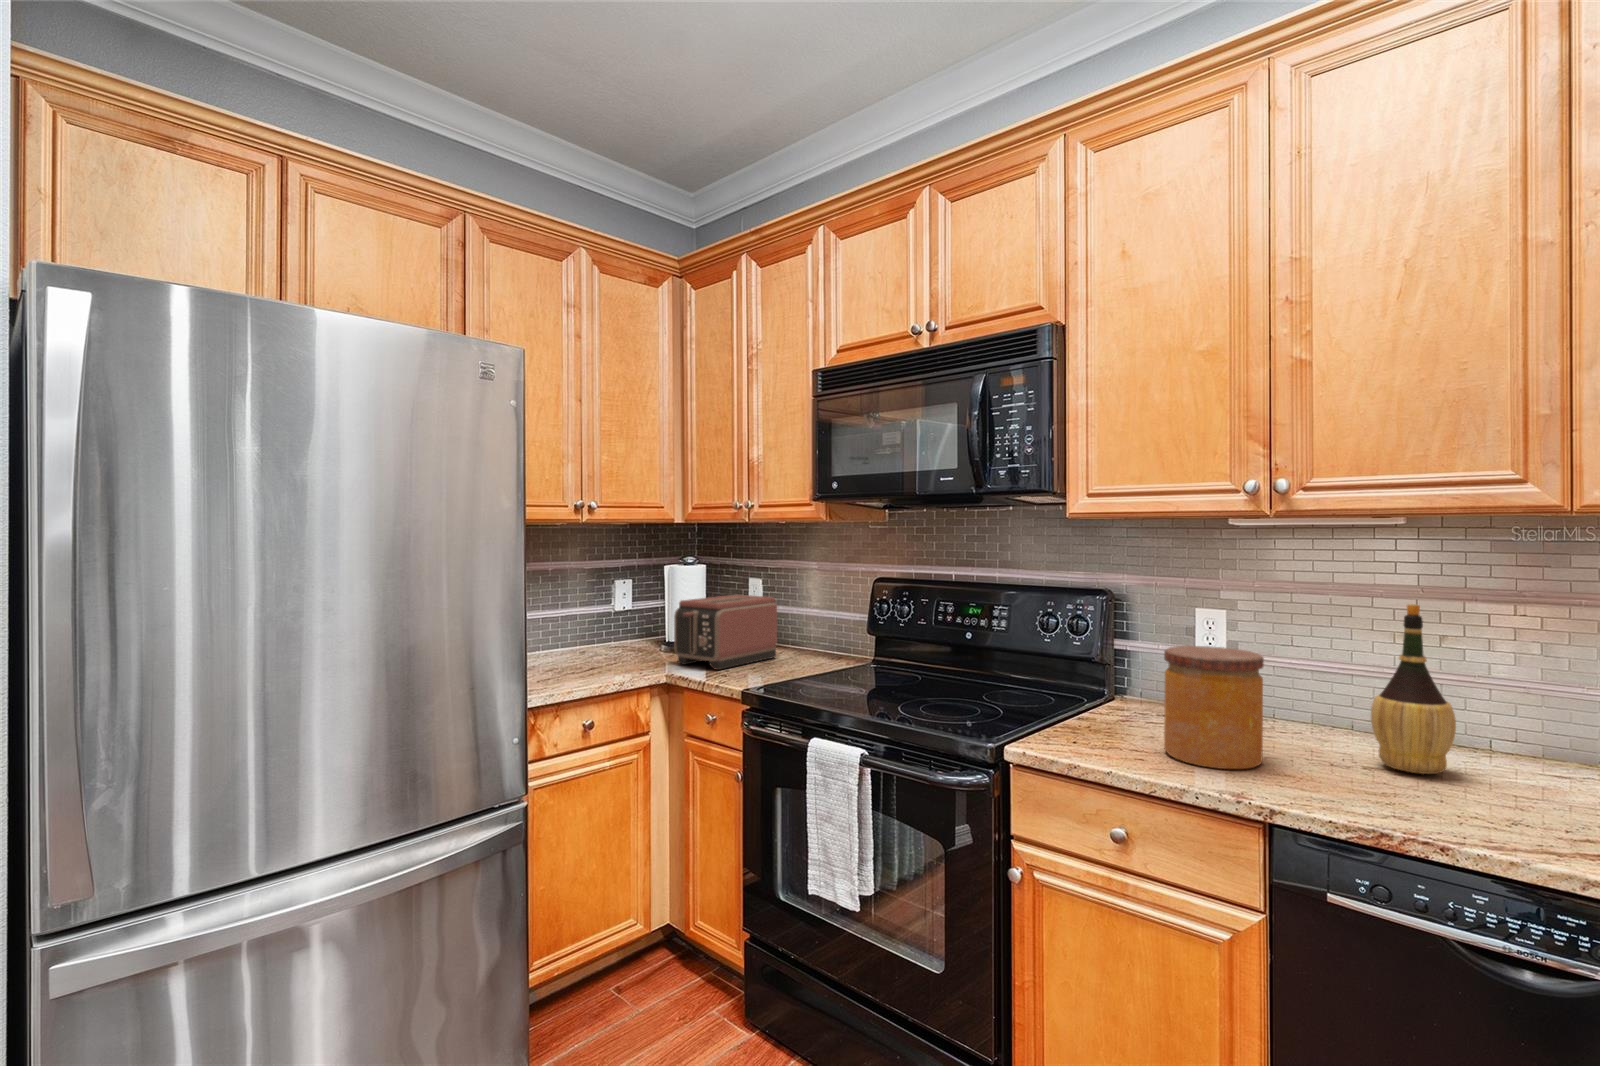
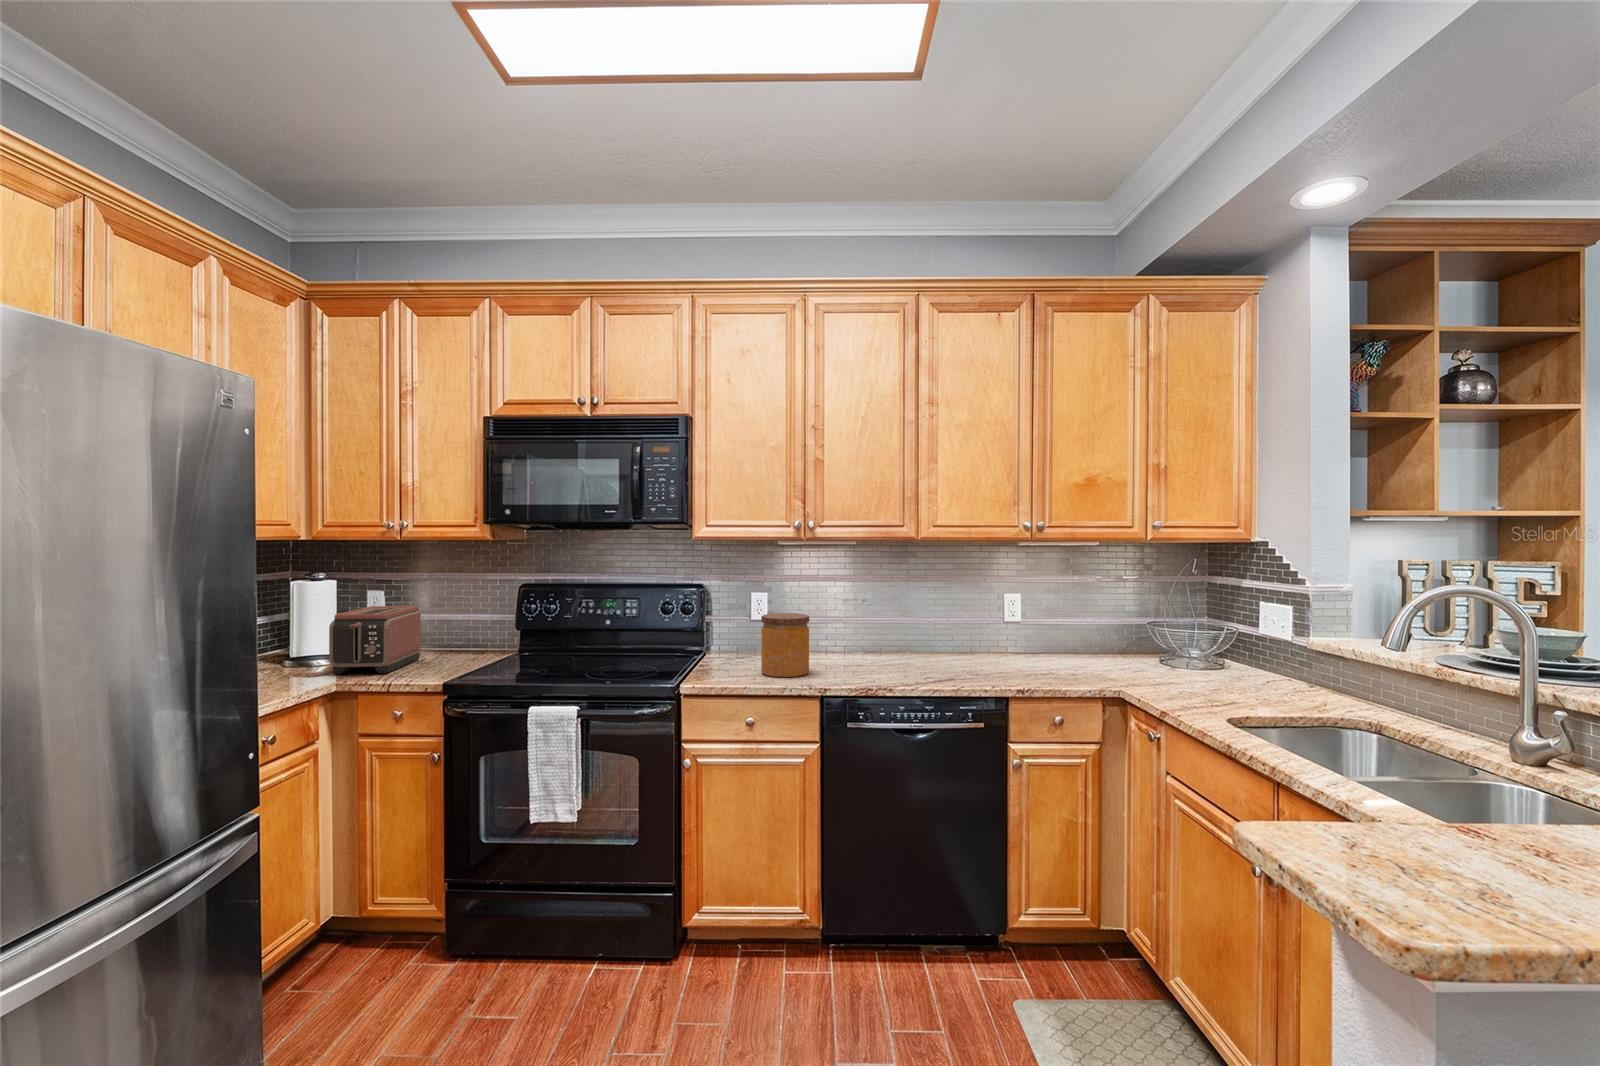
wine bottle: present [1371,604,1456,774] -> none [849,584,881,666]

